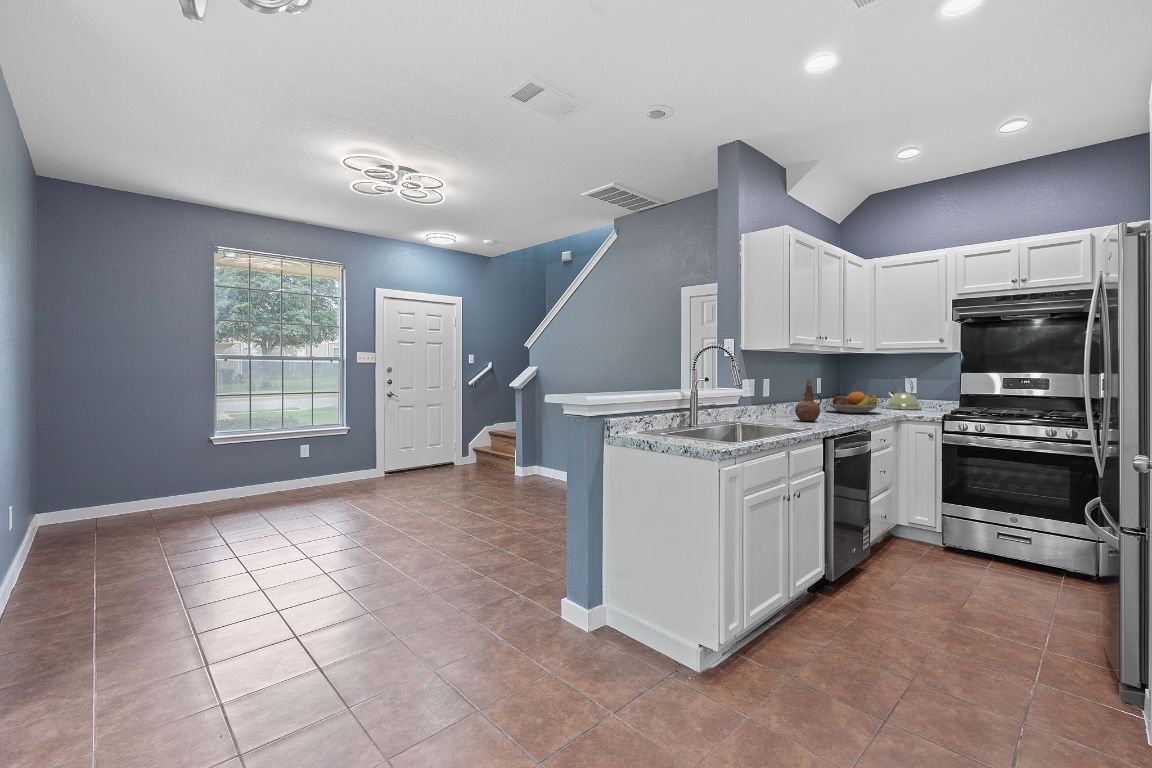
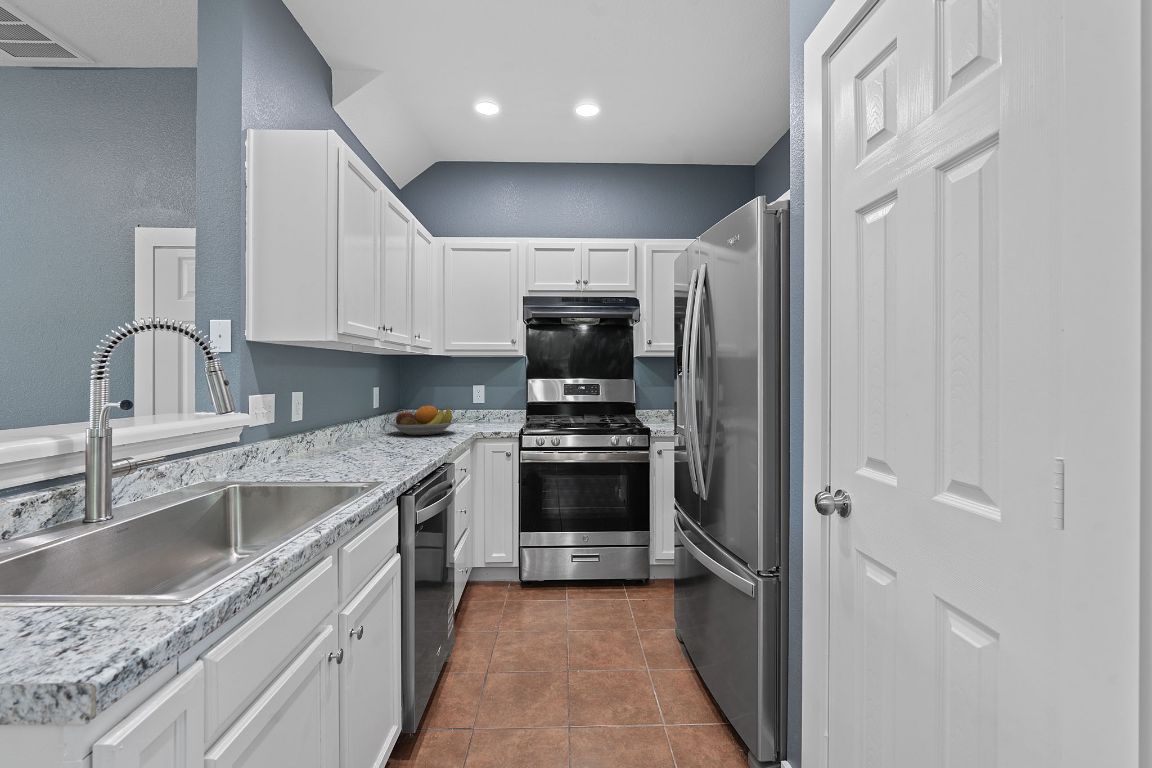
kettle: present [887,377,920,410] -> none [455,384,491,423]
ceramic pitcher: present [795,379,822,421] -> none [345,393,387,461]

